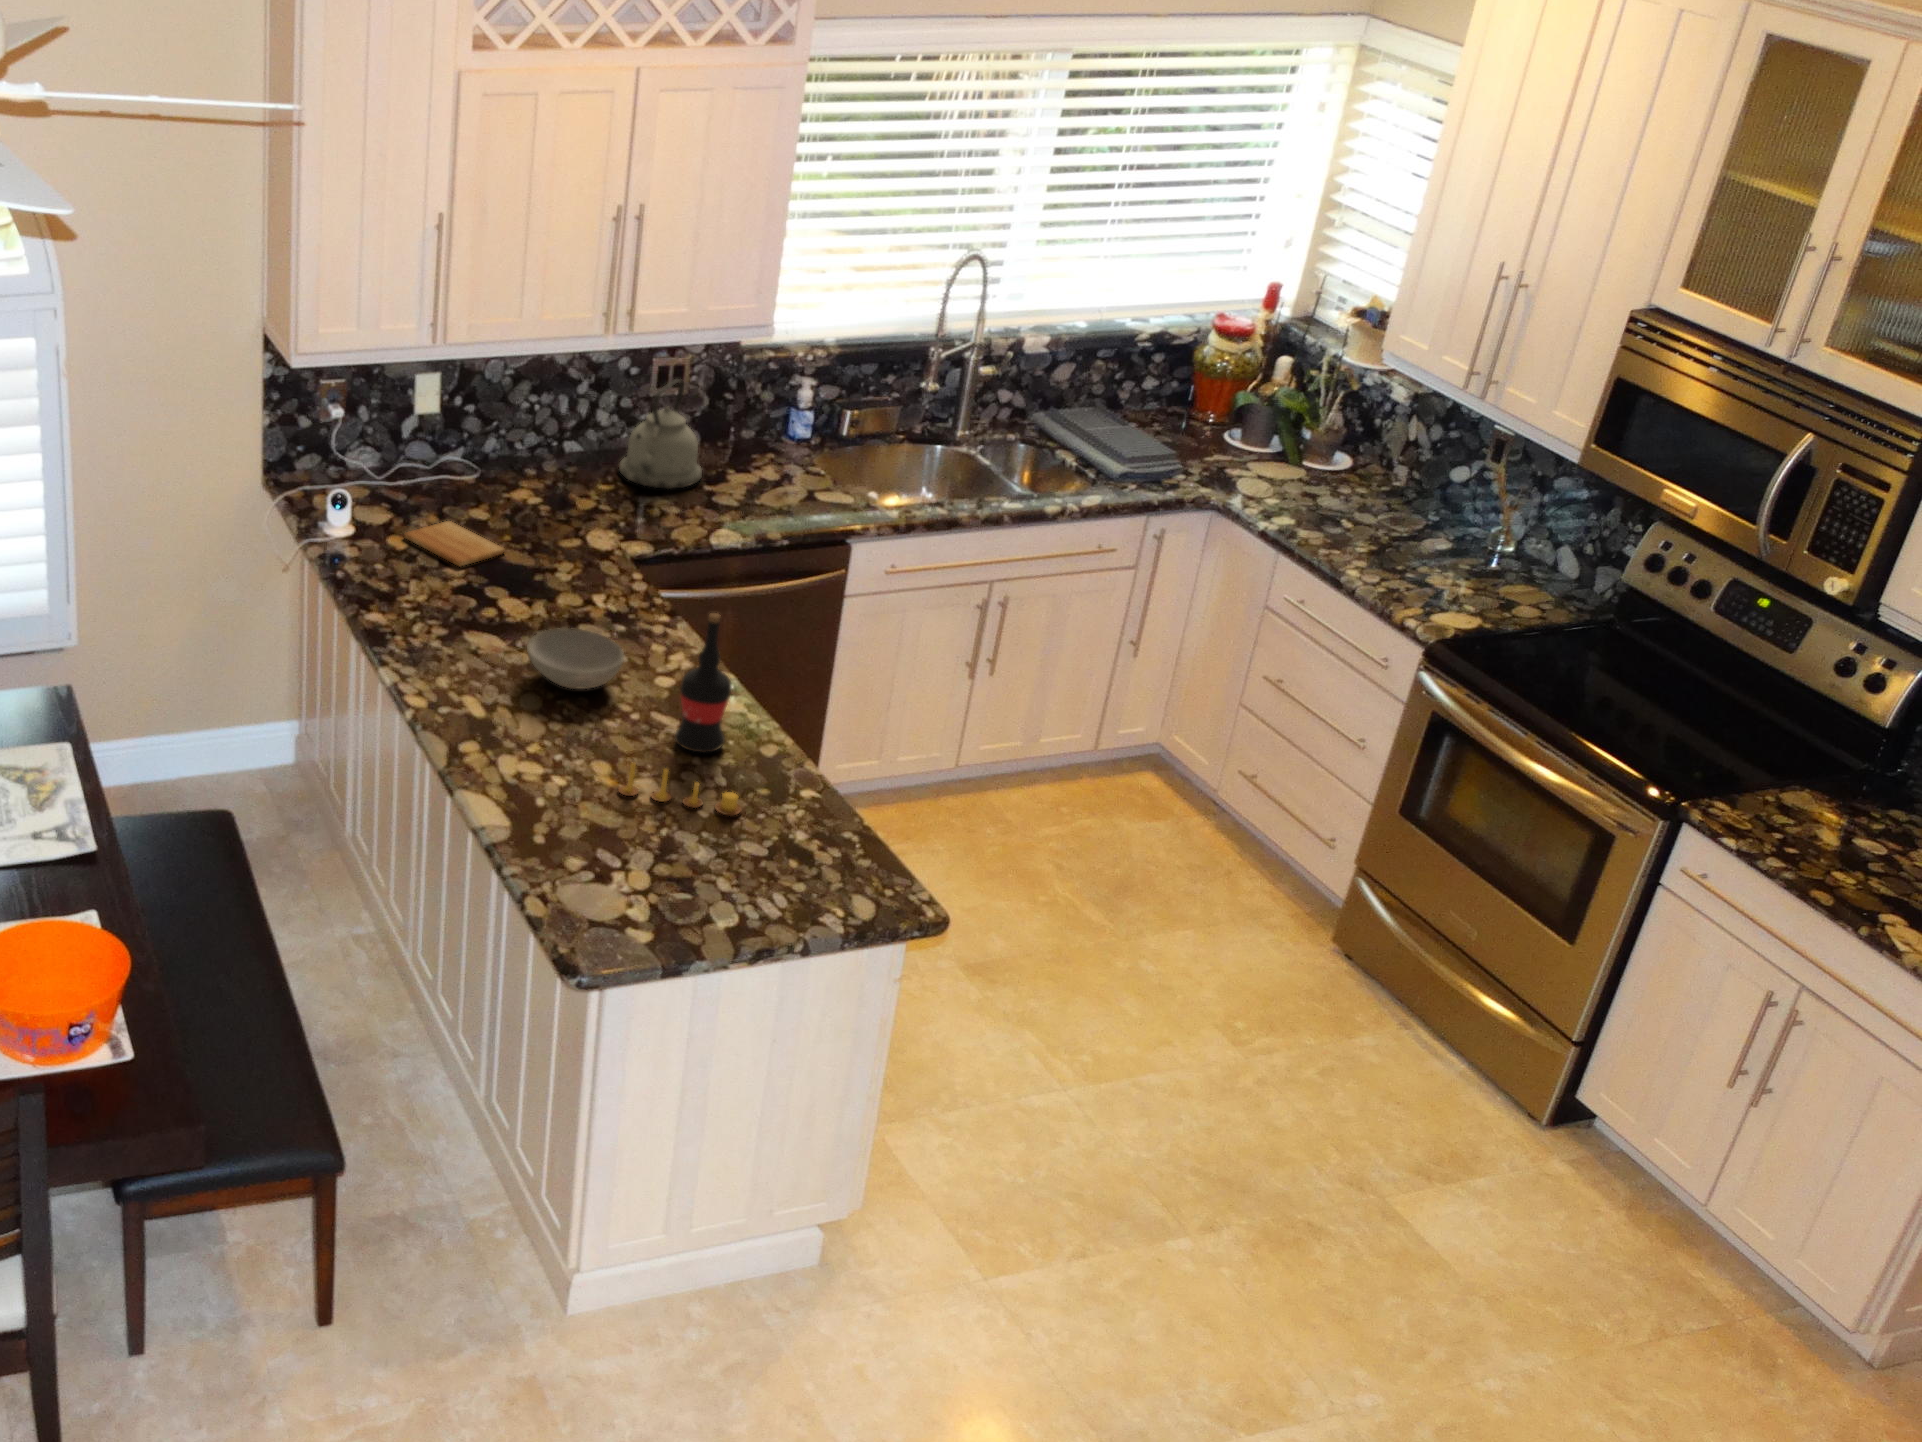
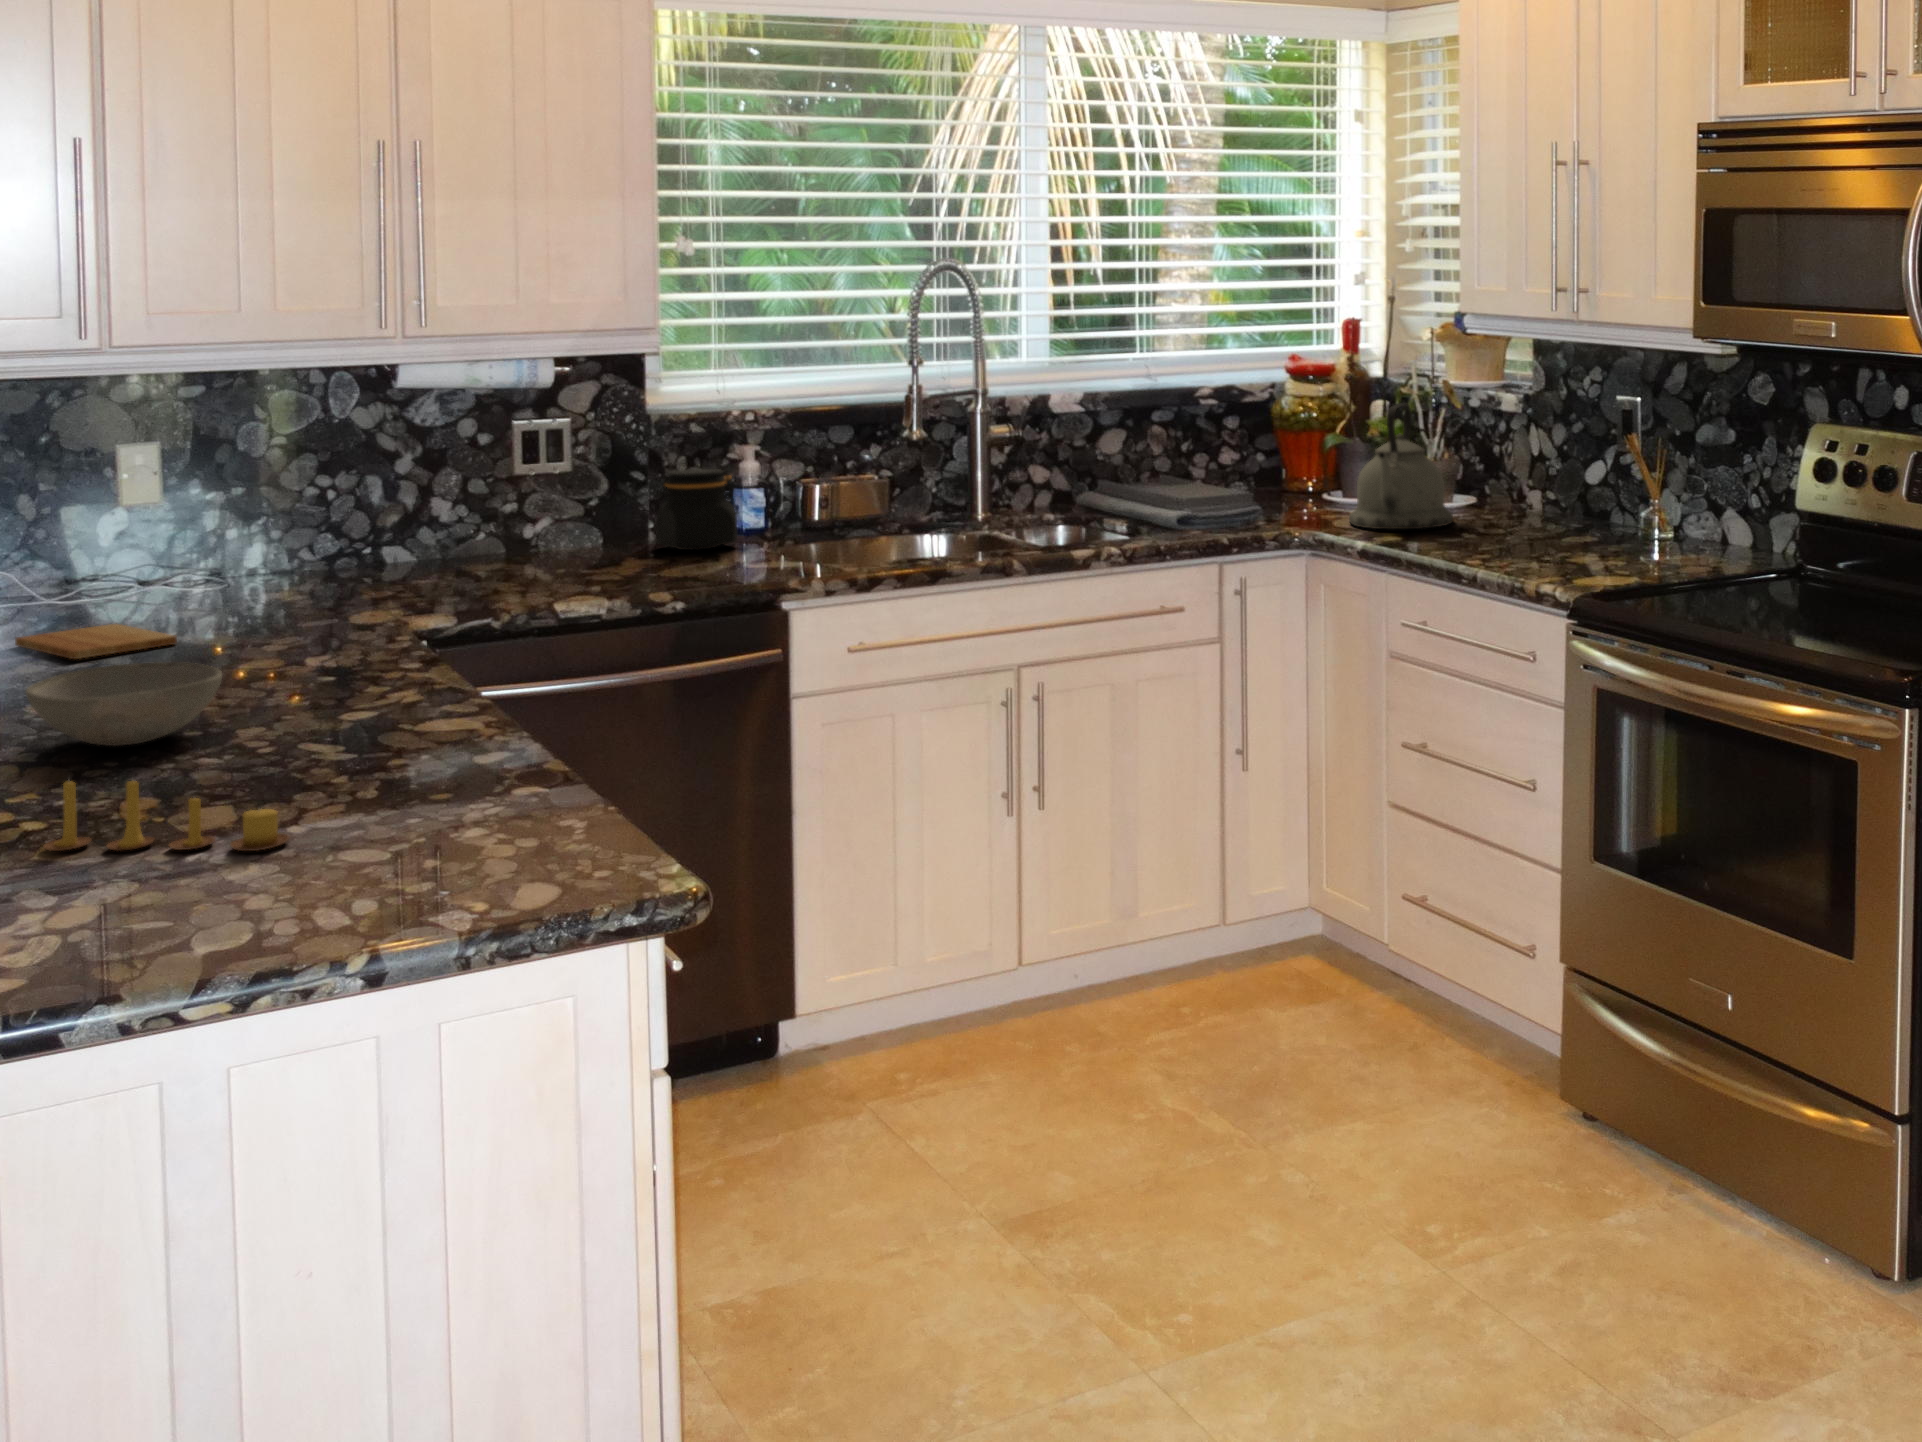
kettle: present [619,379,702,489] -> present [1349,403,1453,529]
jar: none [741,401,801,466] -> present [653,469,738,550]
wine bottle: present [675,613,731,753] -> none [236,518,343,786]

